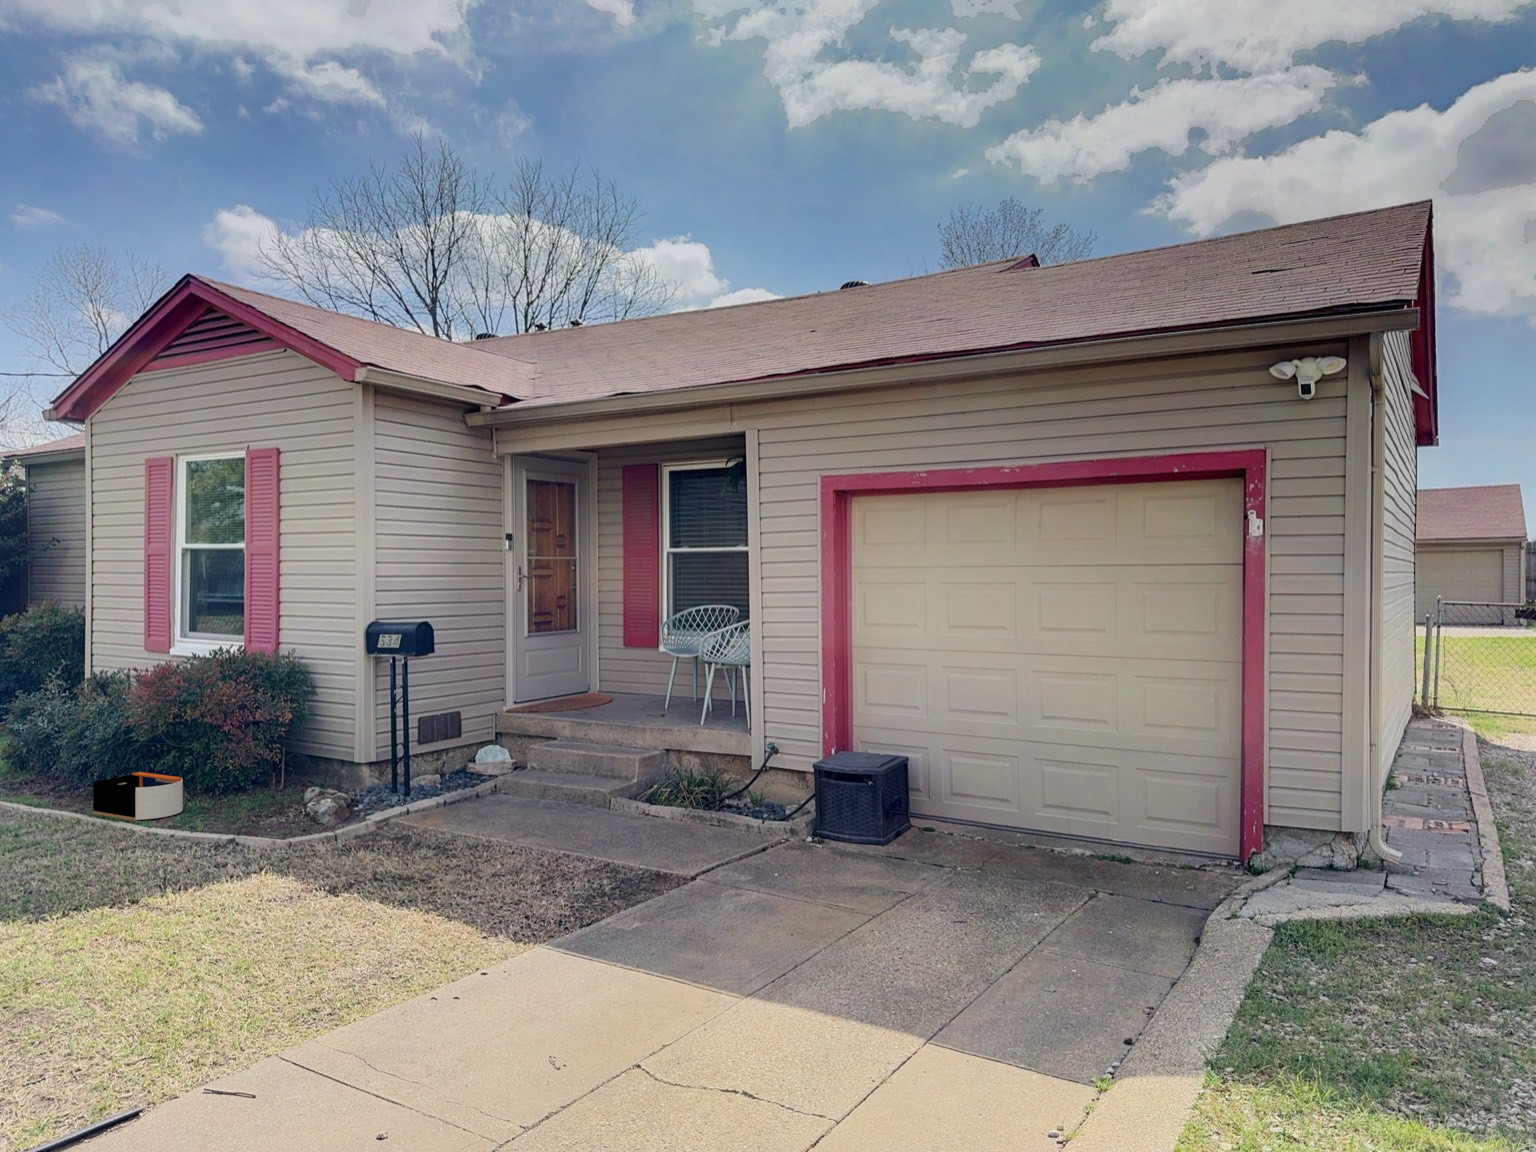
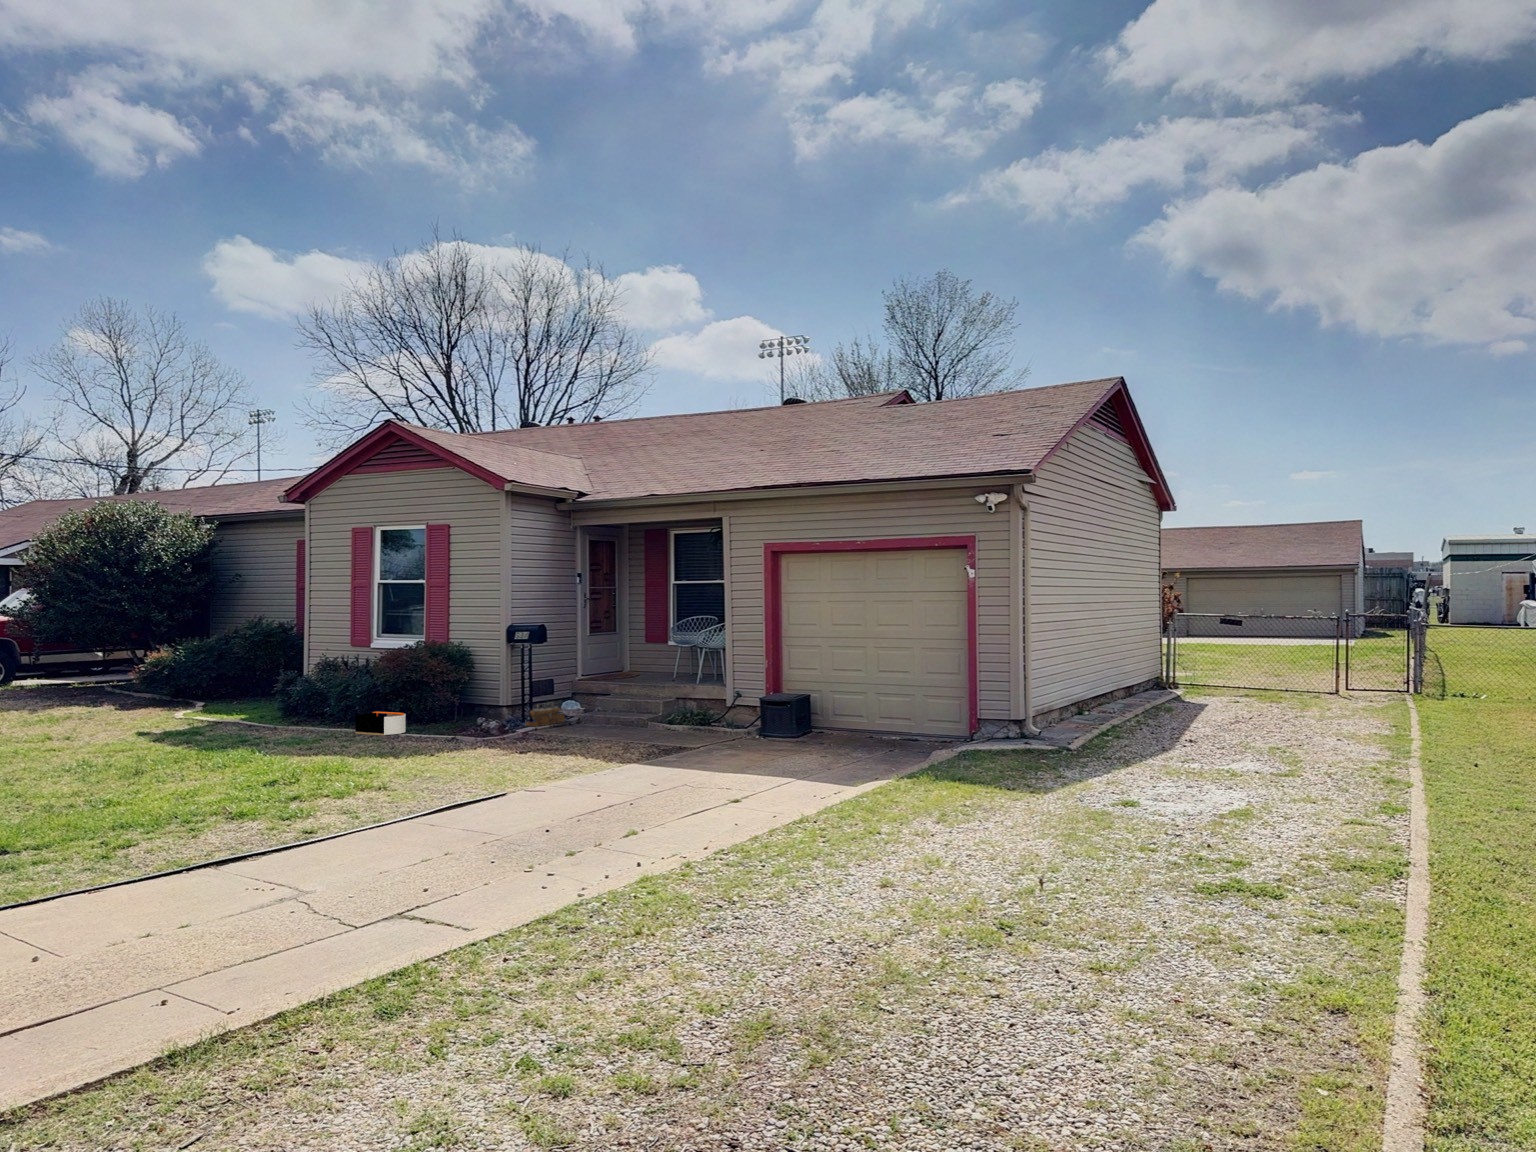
toolbox: none [400,753,478,799] -> present [526,703,565,727]

